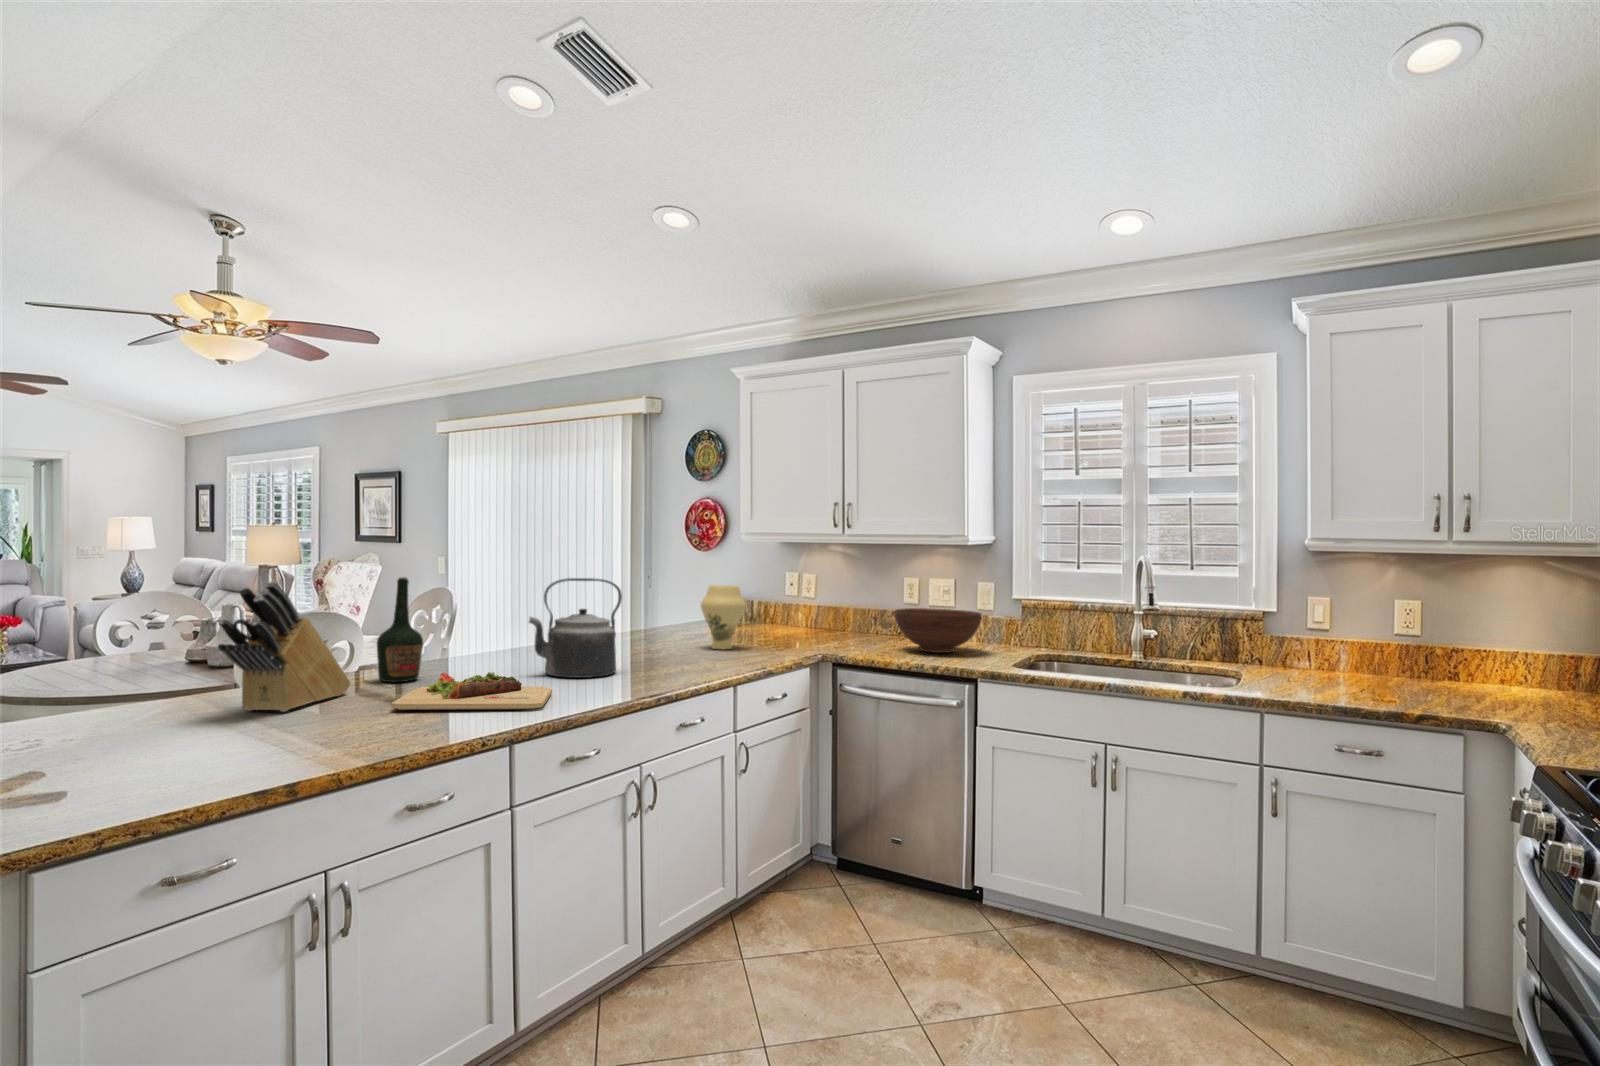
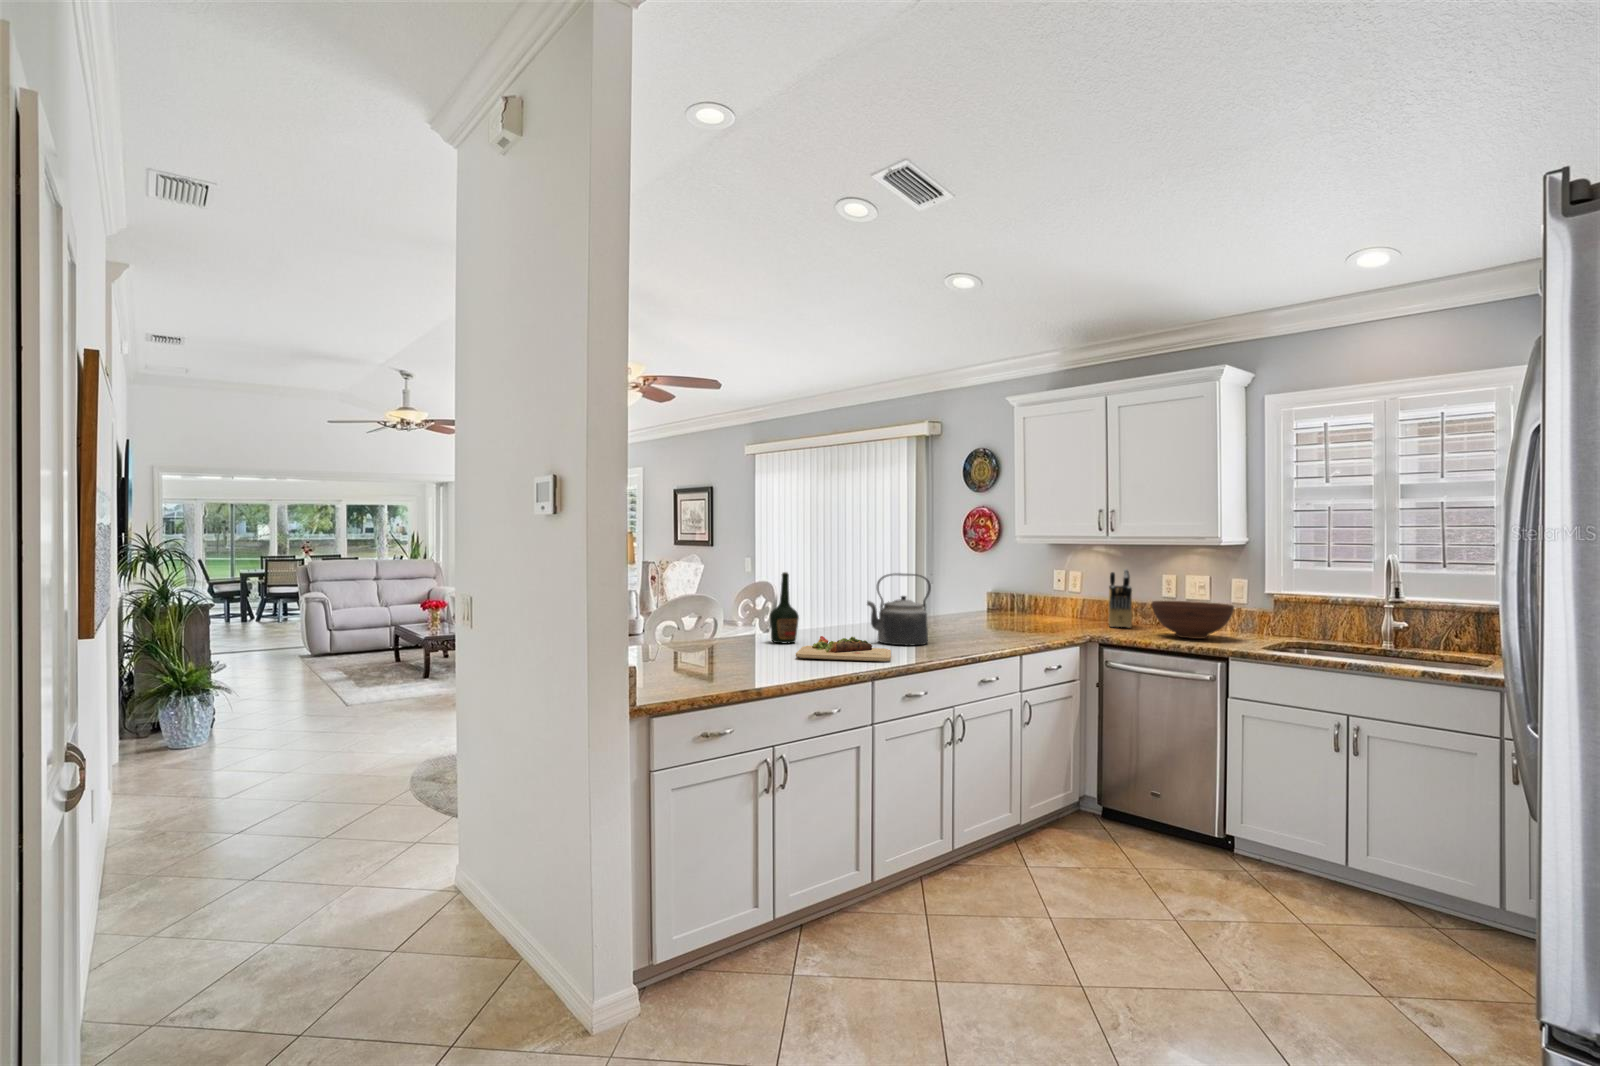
knife block: present [218,581,350,712] -> present [1108,569,1132,628]
vase: present [701,585,746,649] -> none [984,580,1022,631]

